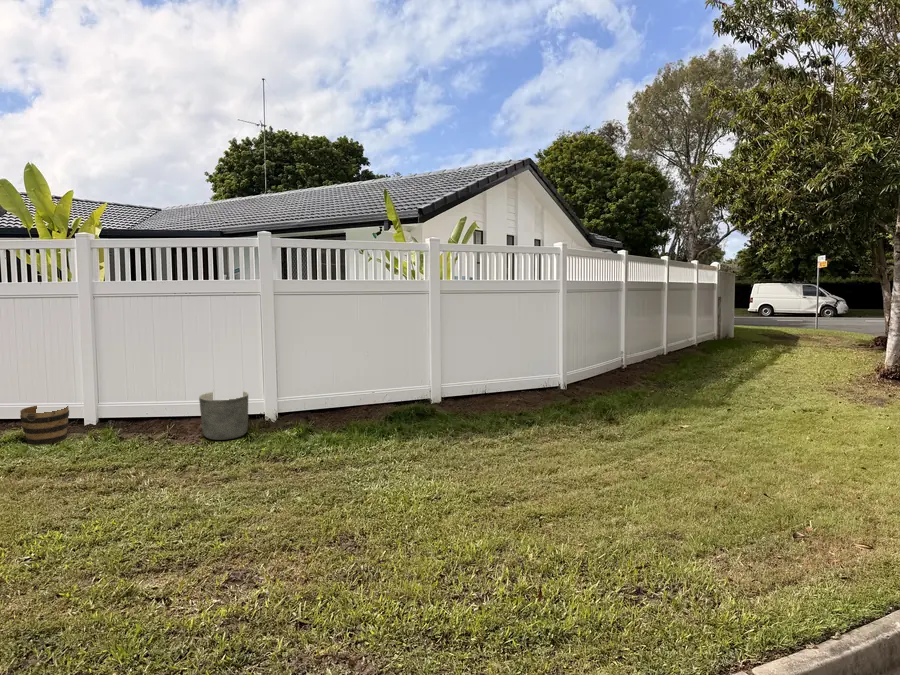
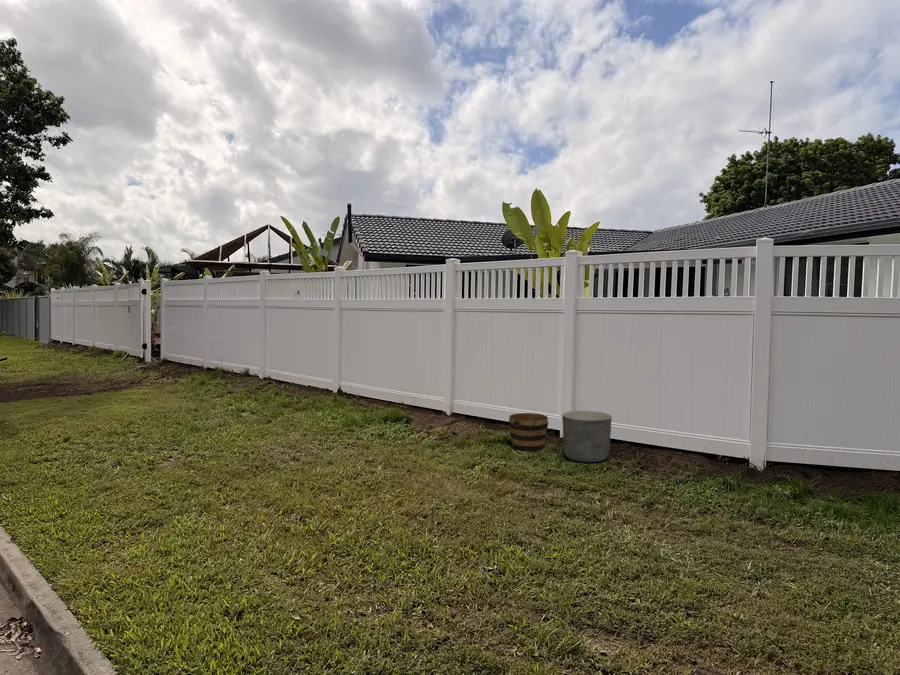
planter: present [199,391,248,440] -> present [562,410,612,462]

